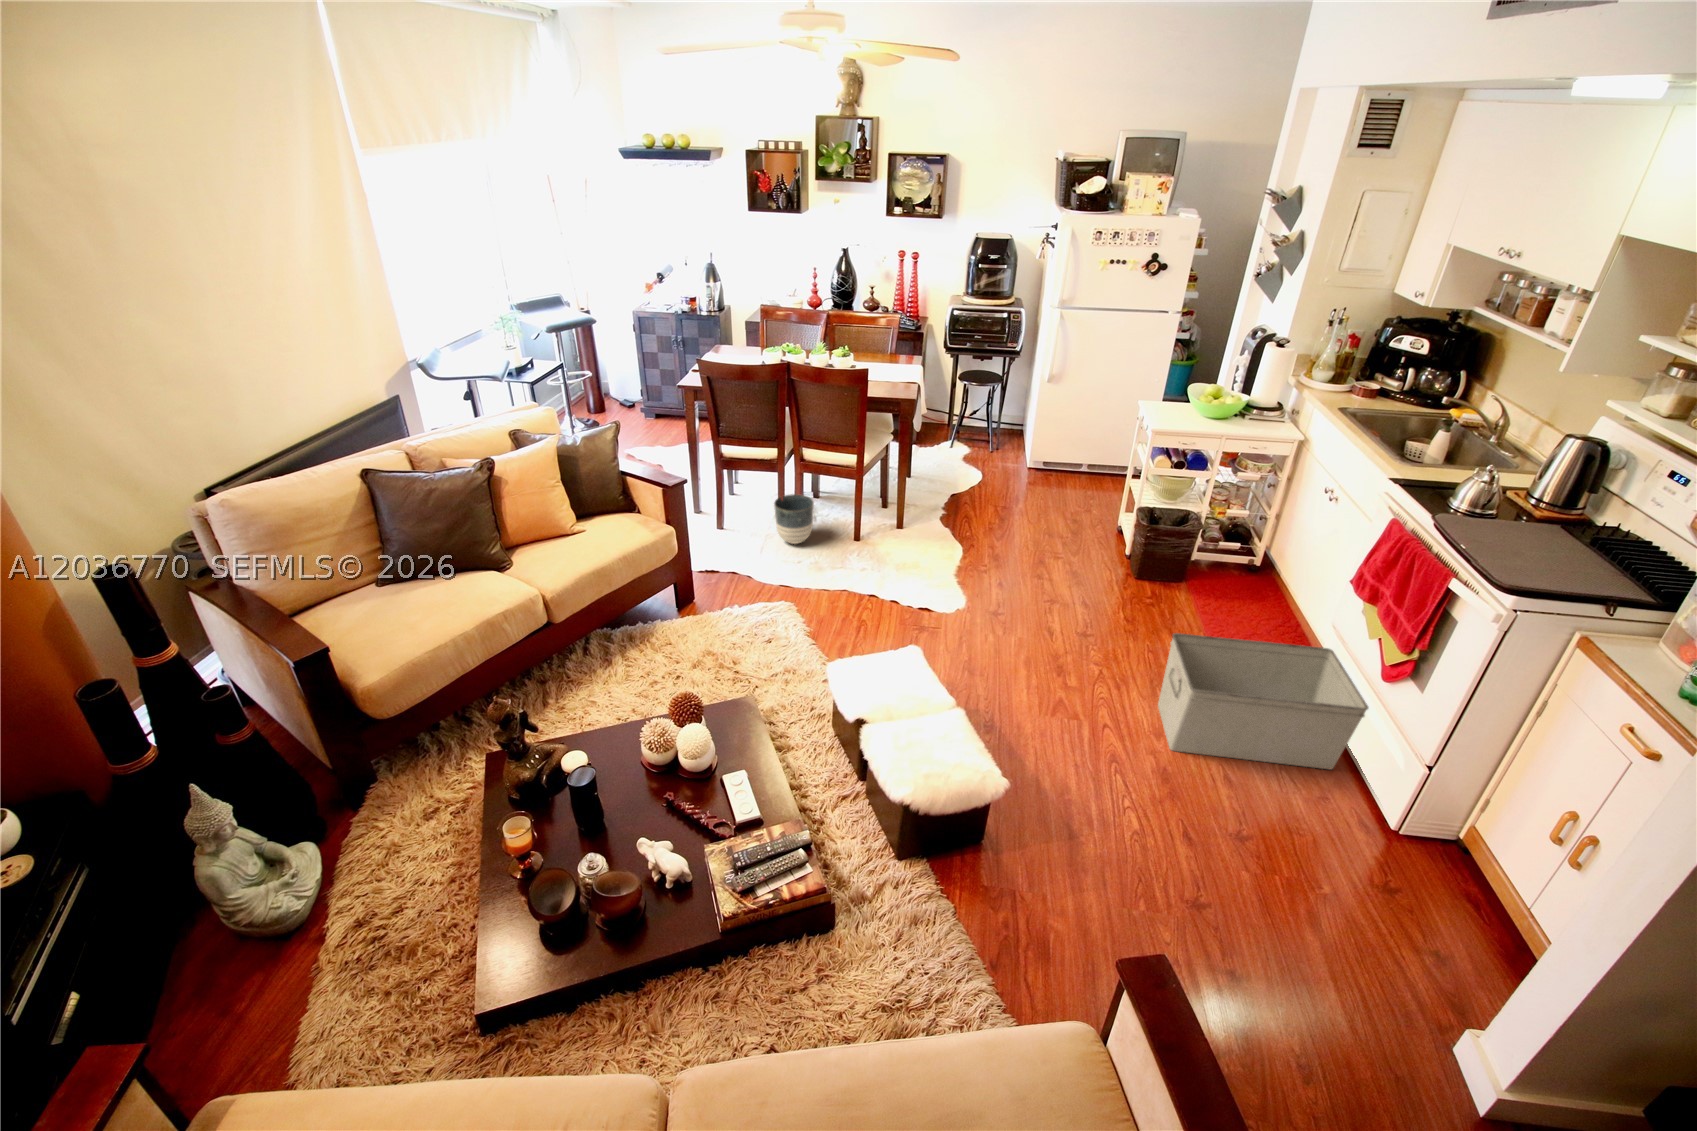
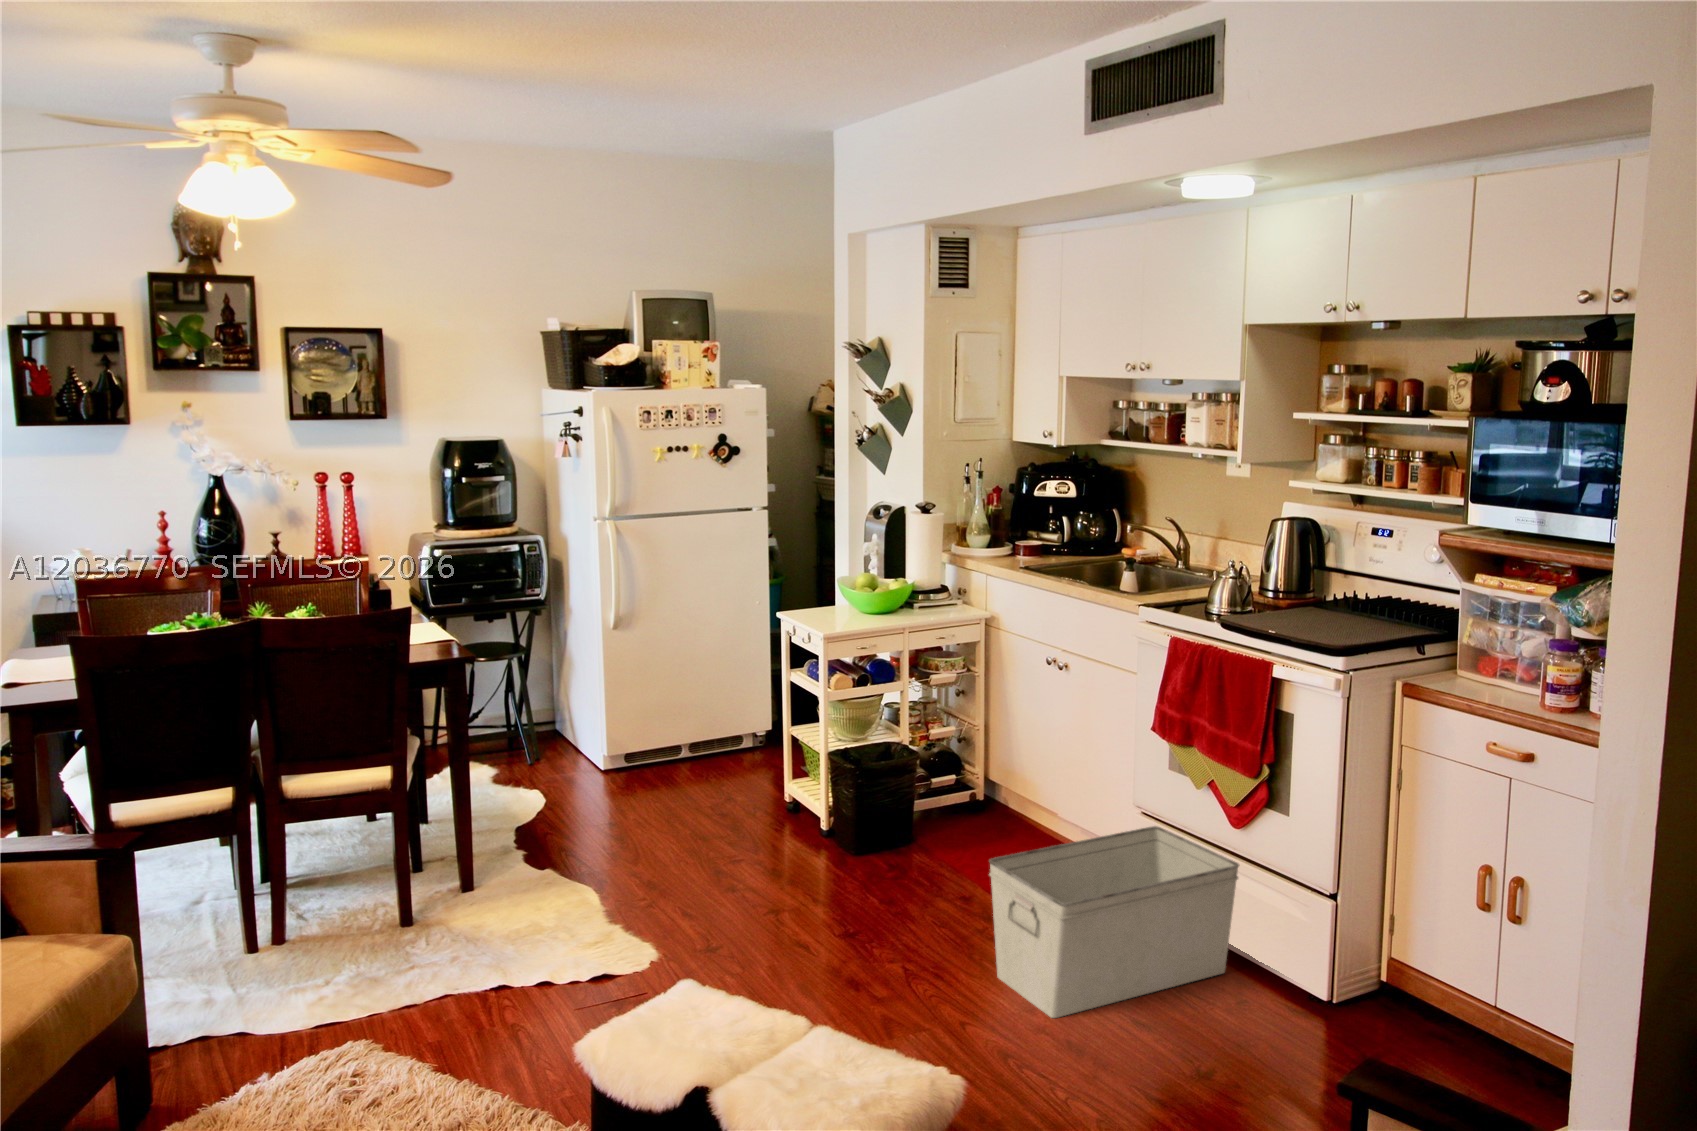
planter: present [774,494,814,544] -> none [240,858,320,953]

